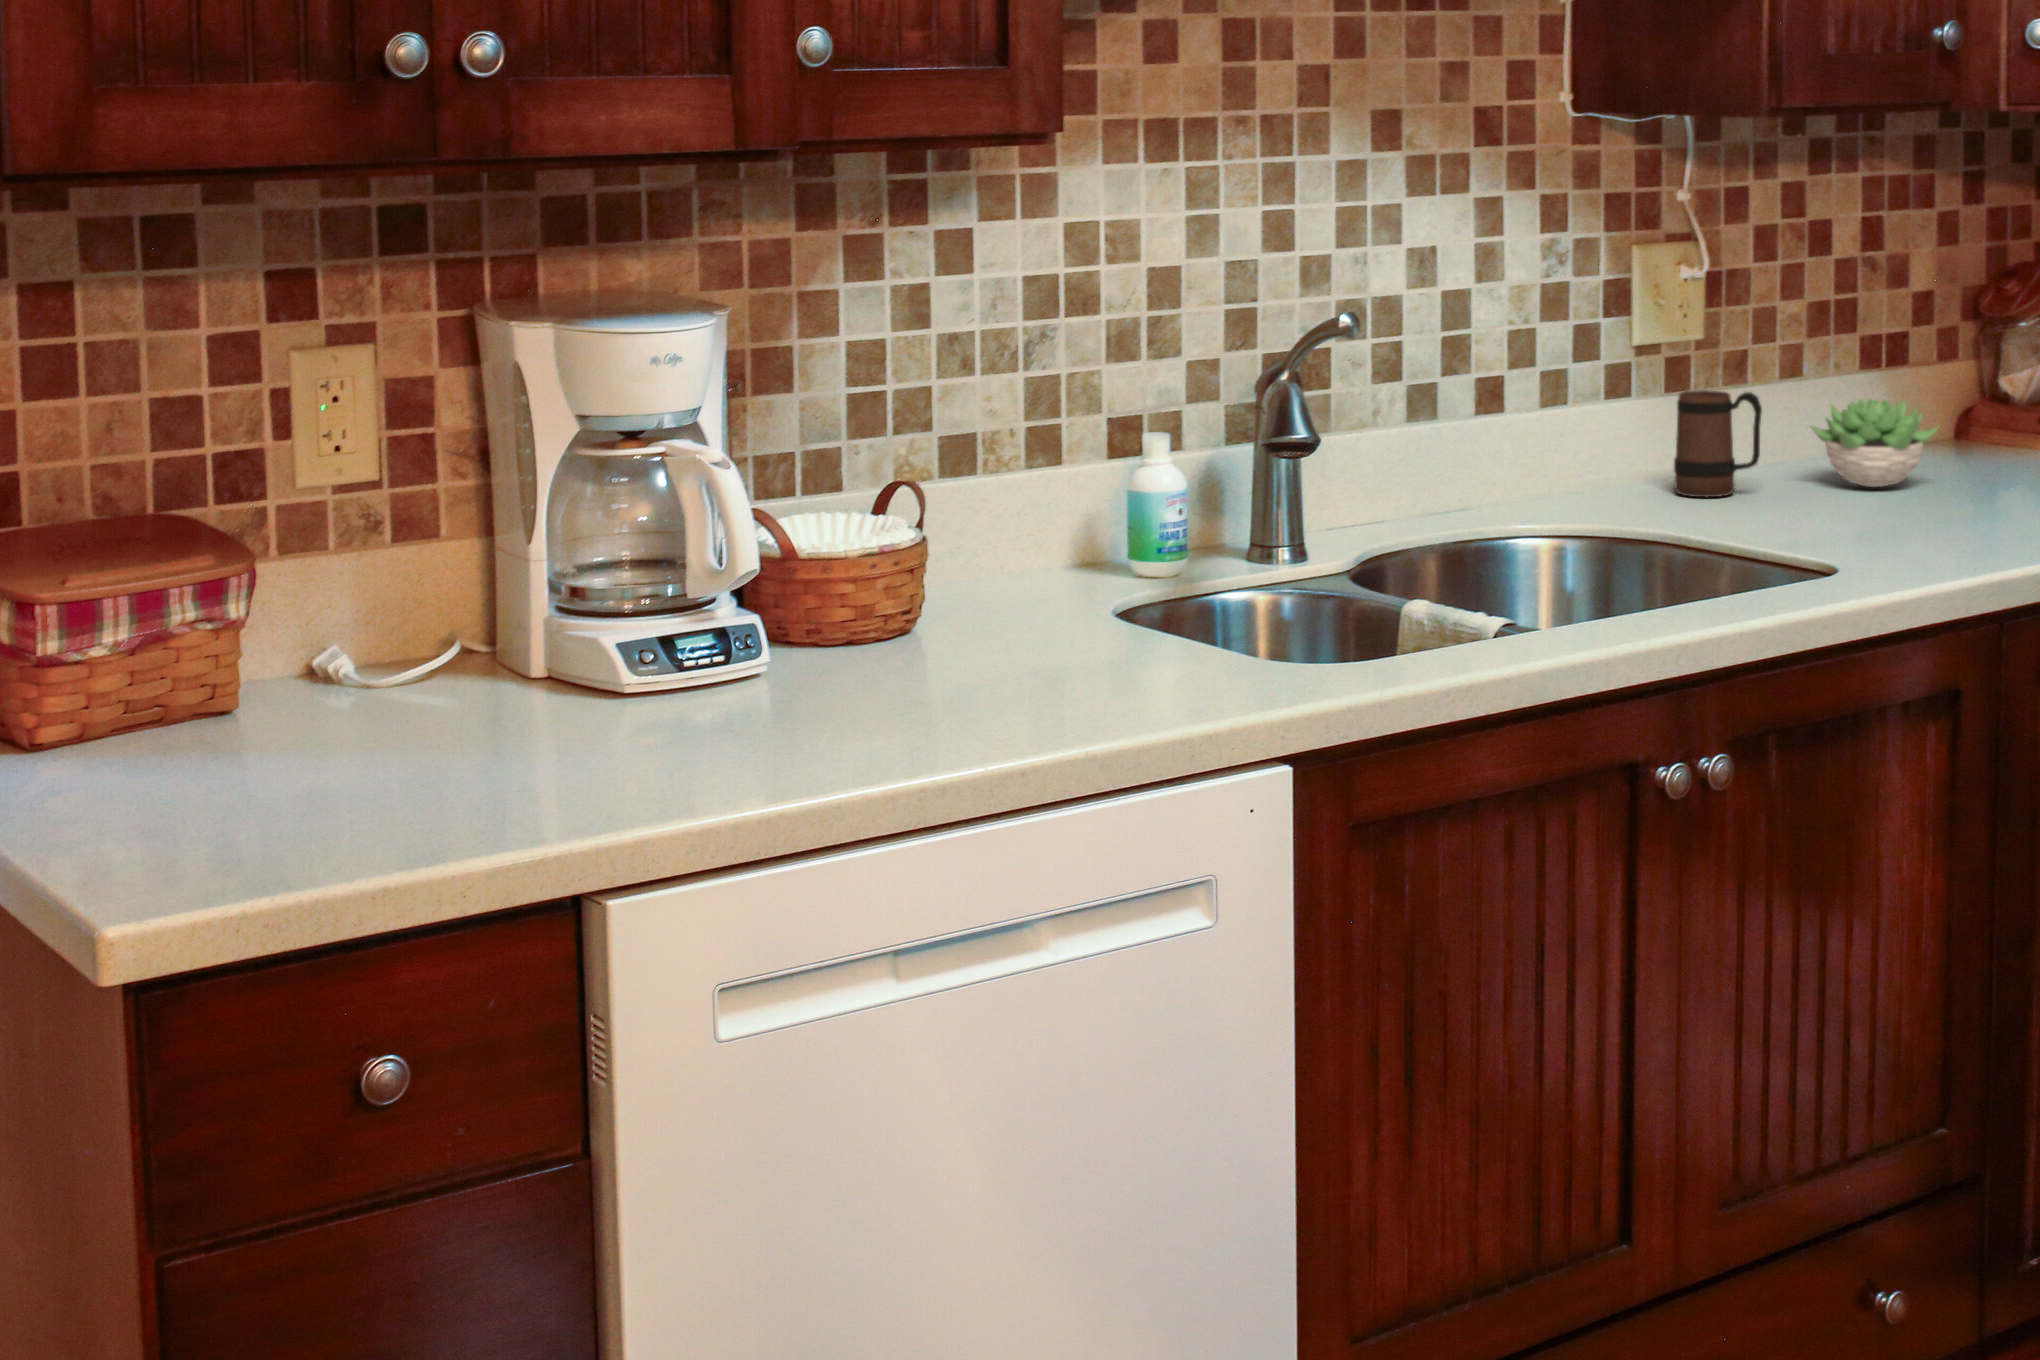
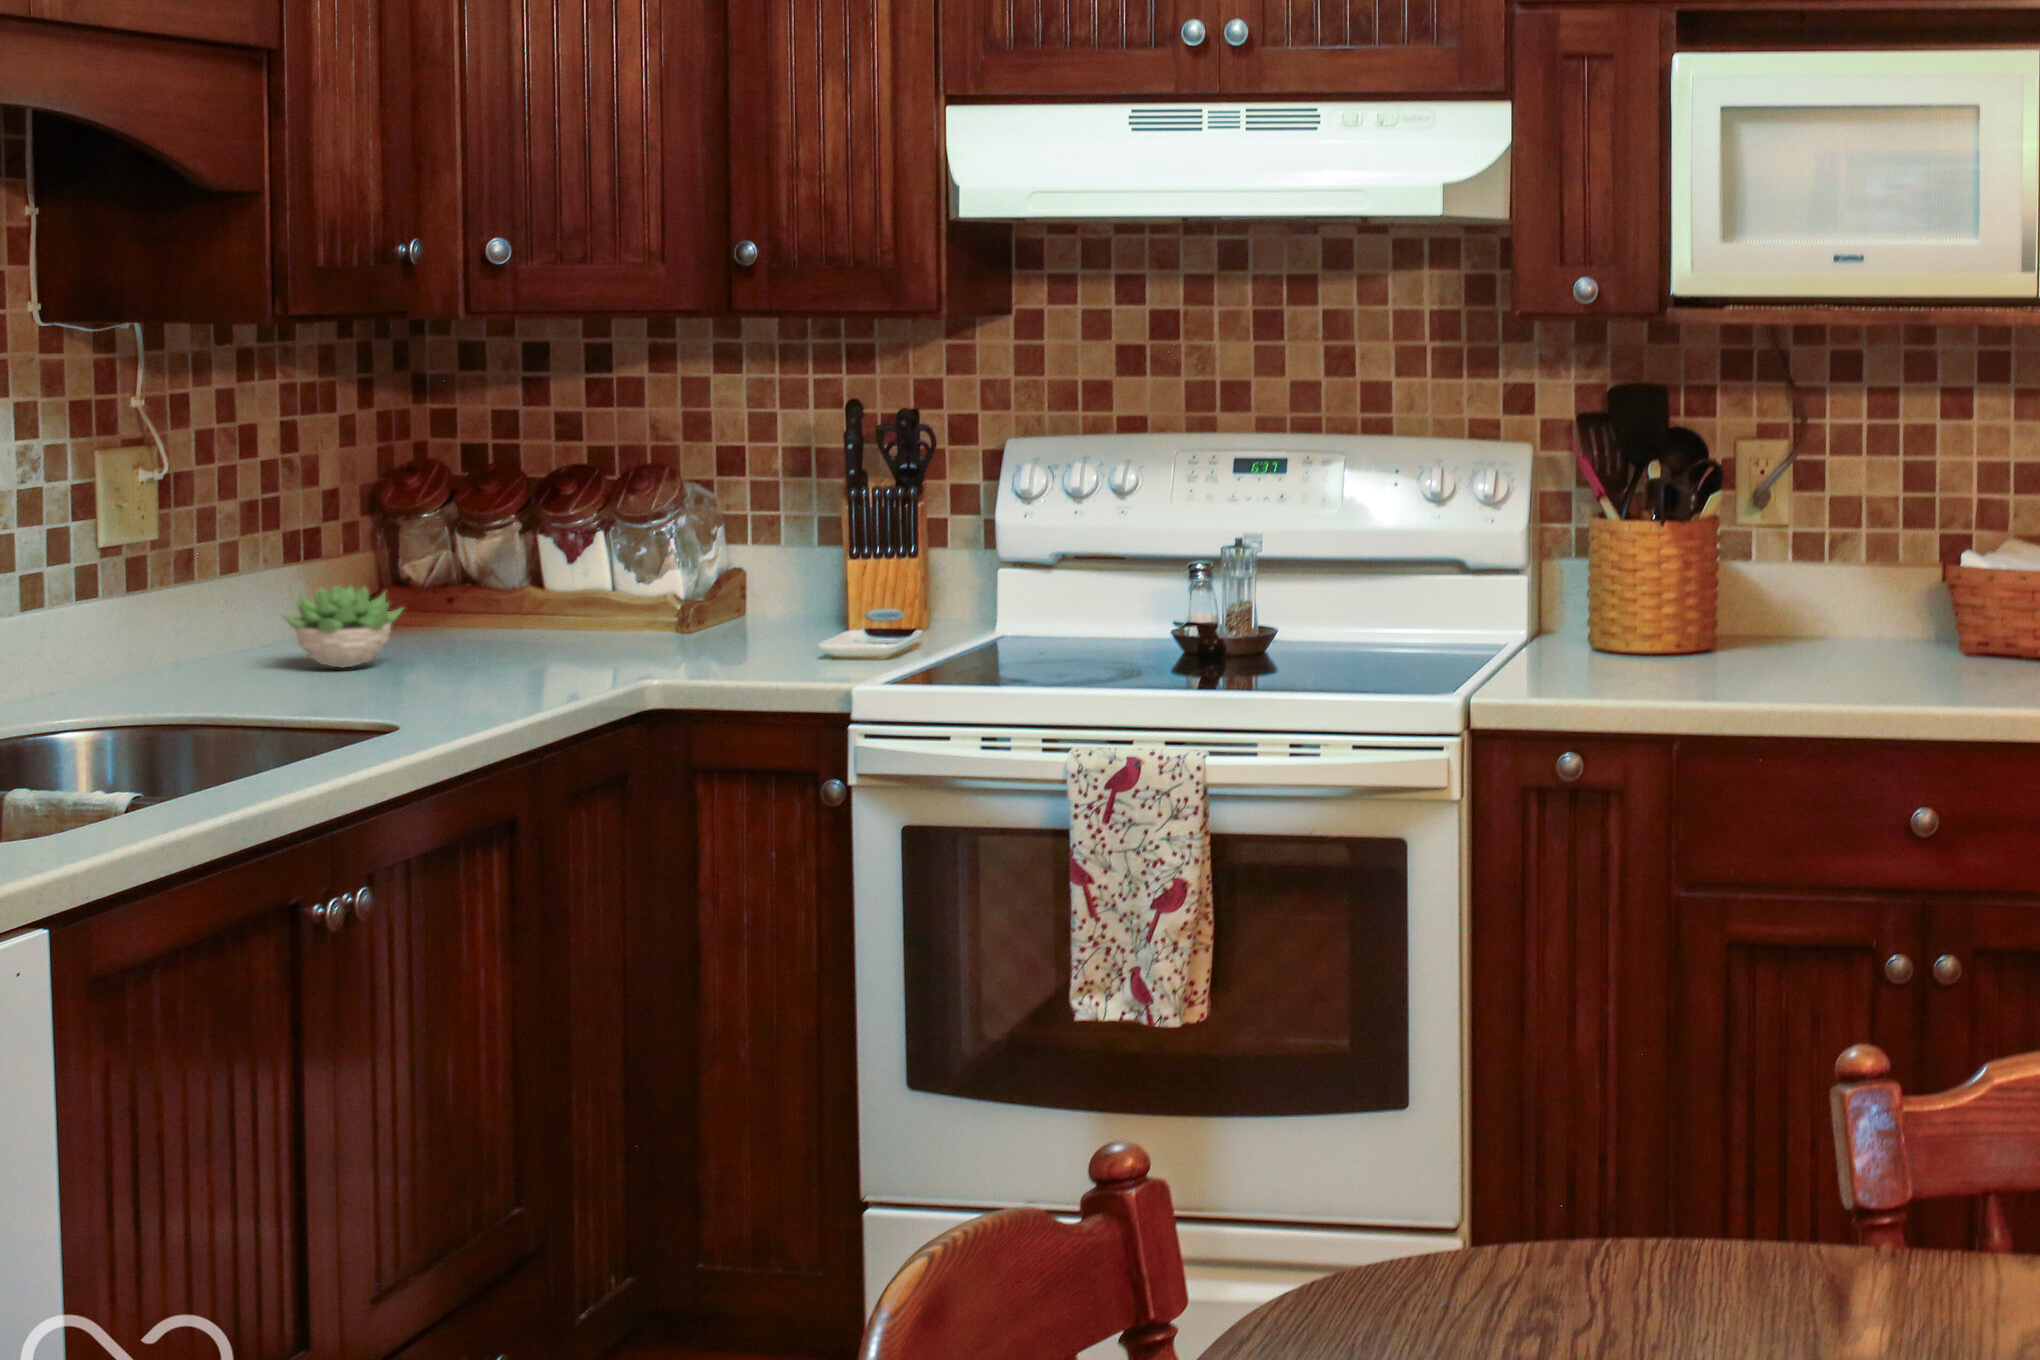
mug: present [1674,390,1762,497] -> none [157,585,248,689]

